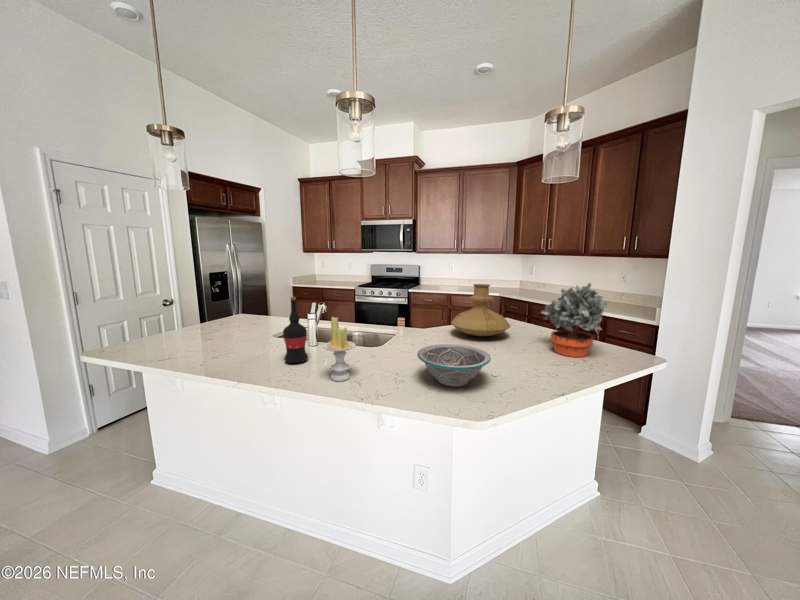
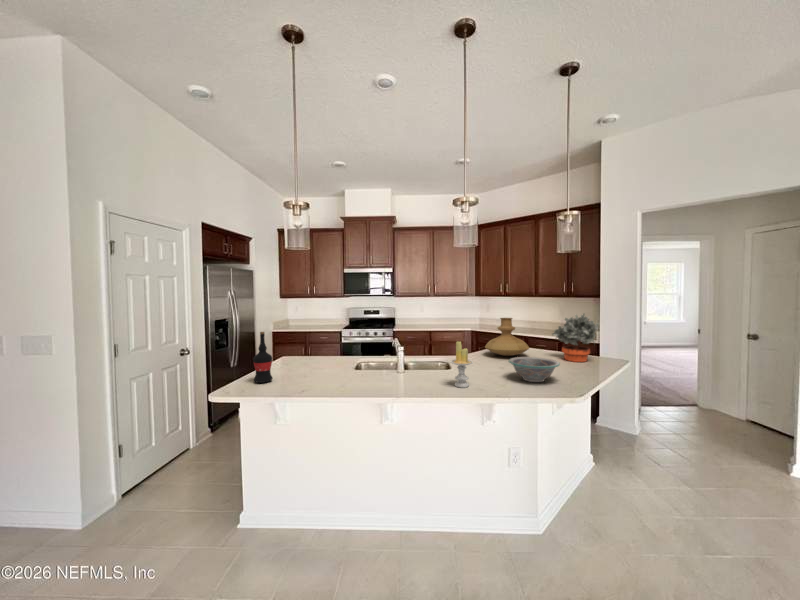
wine bottle: present [283,297,308,363] -> present [253,332,273,383]

